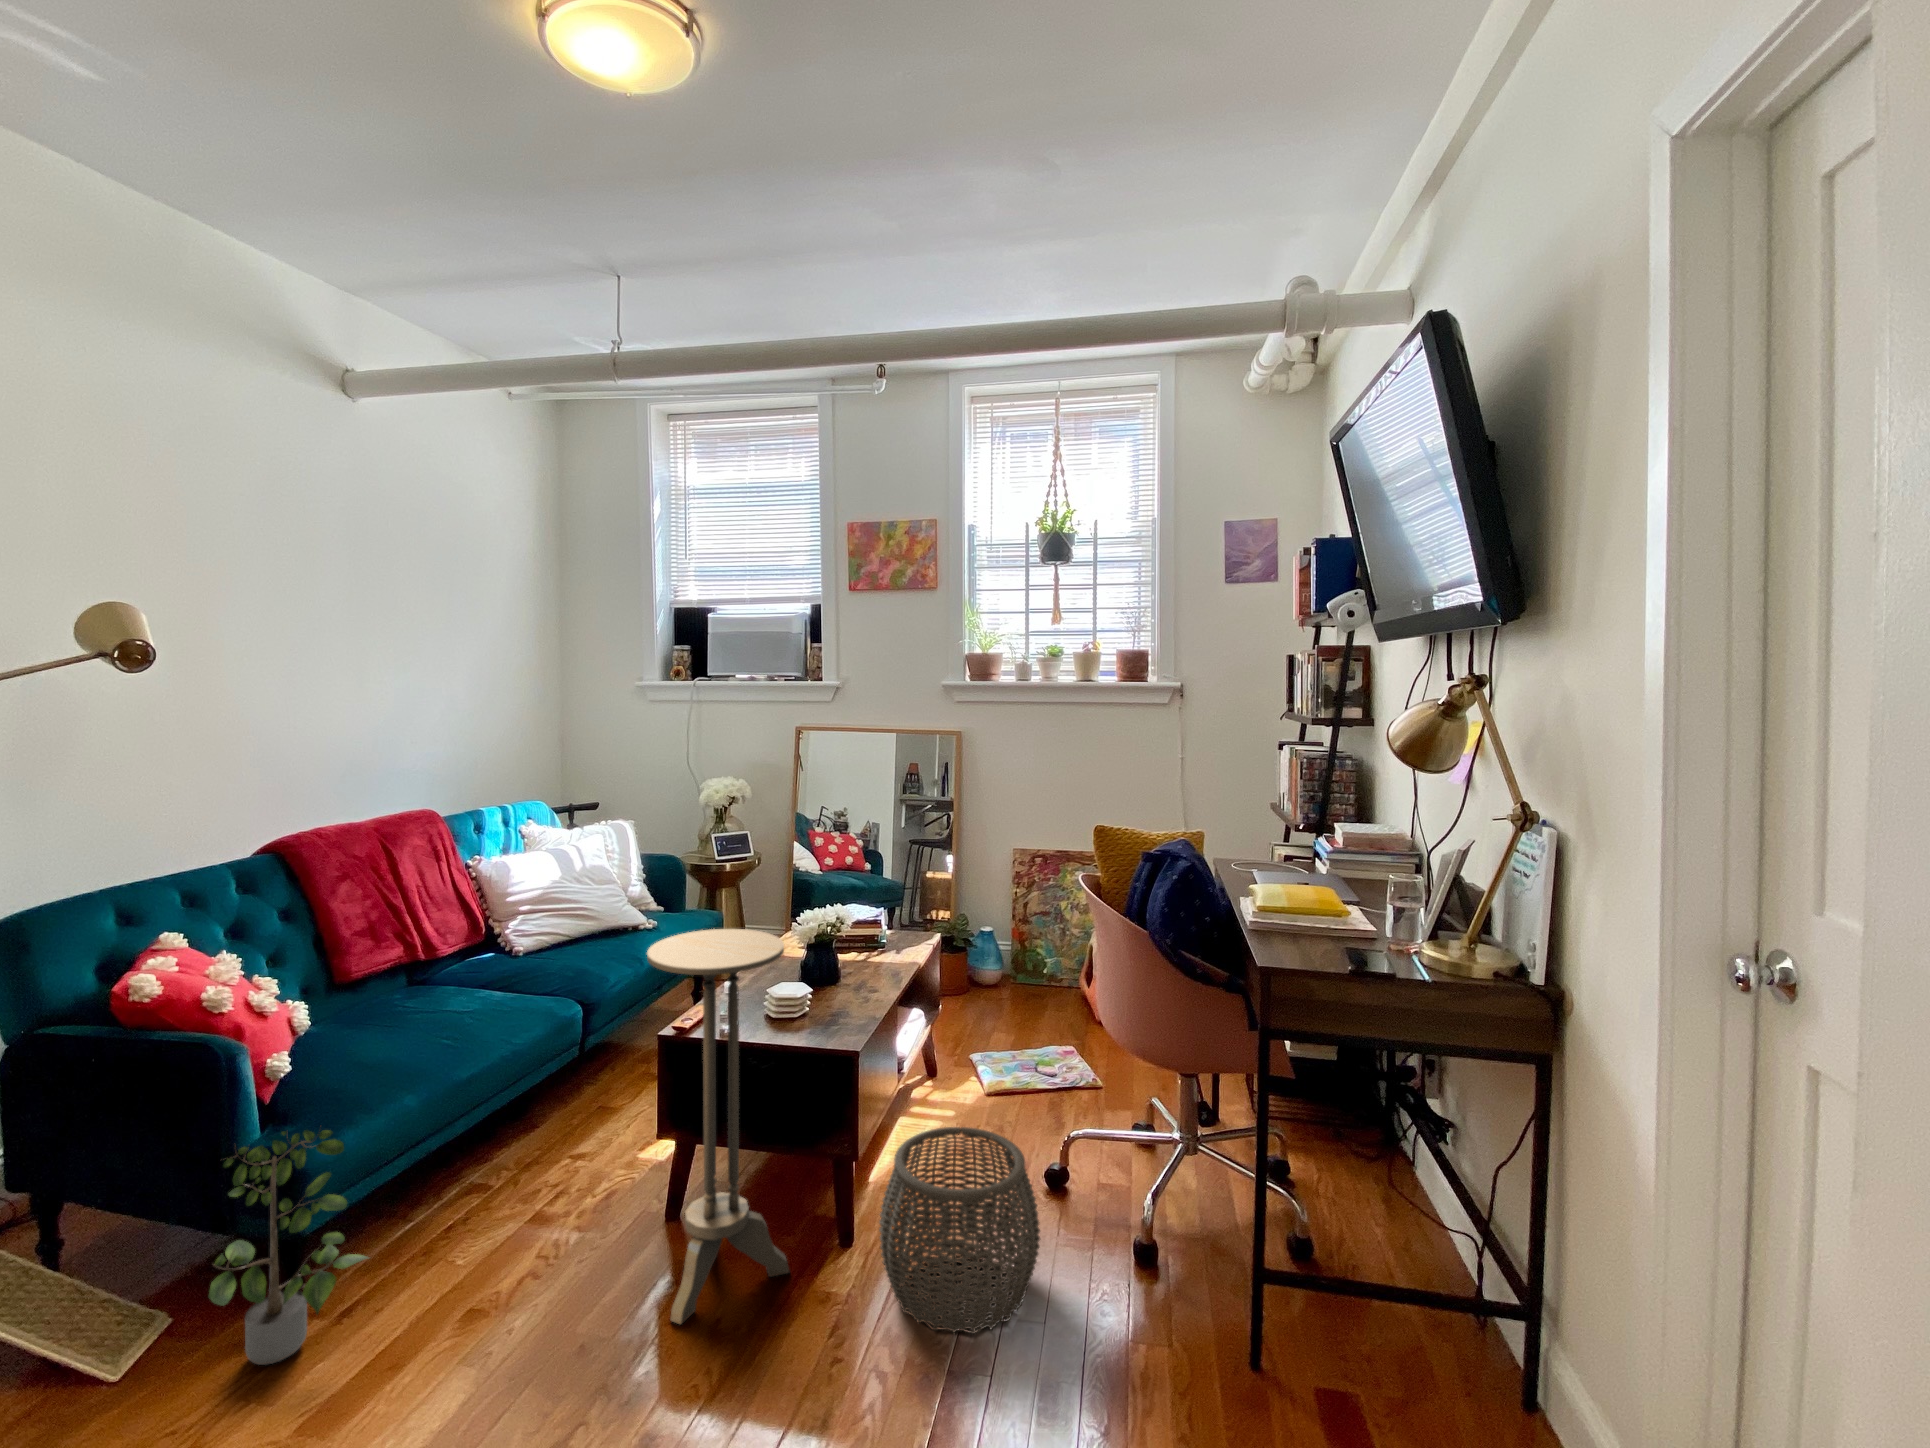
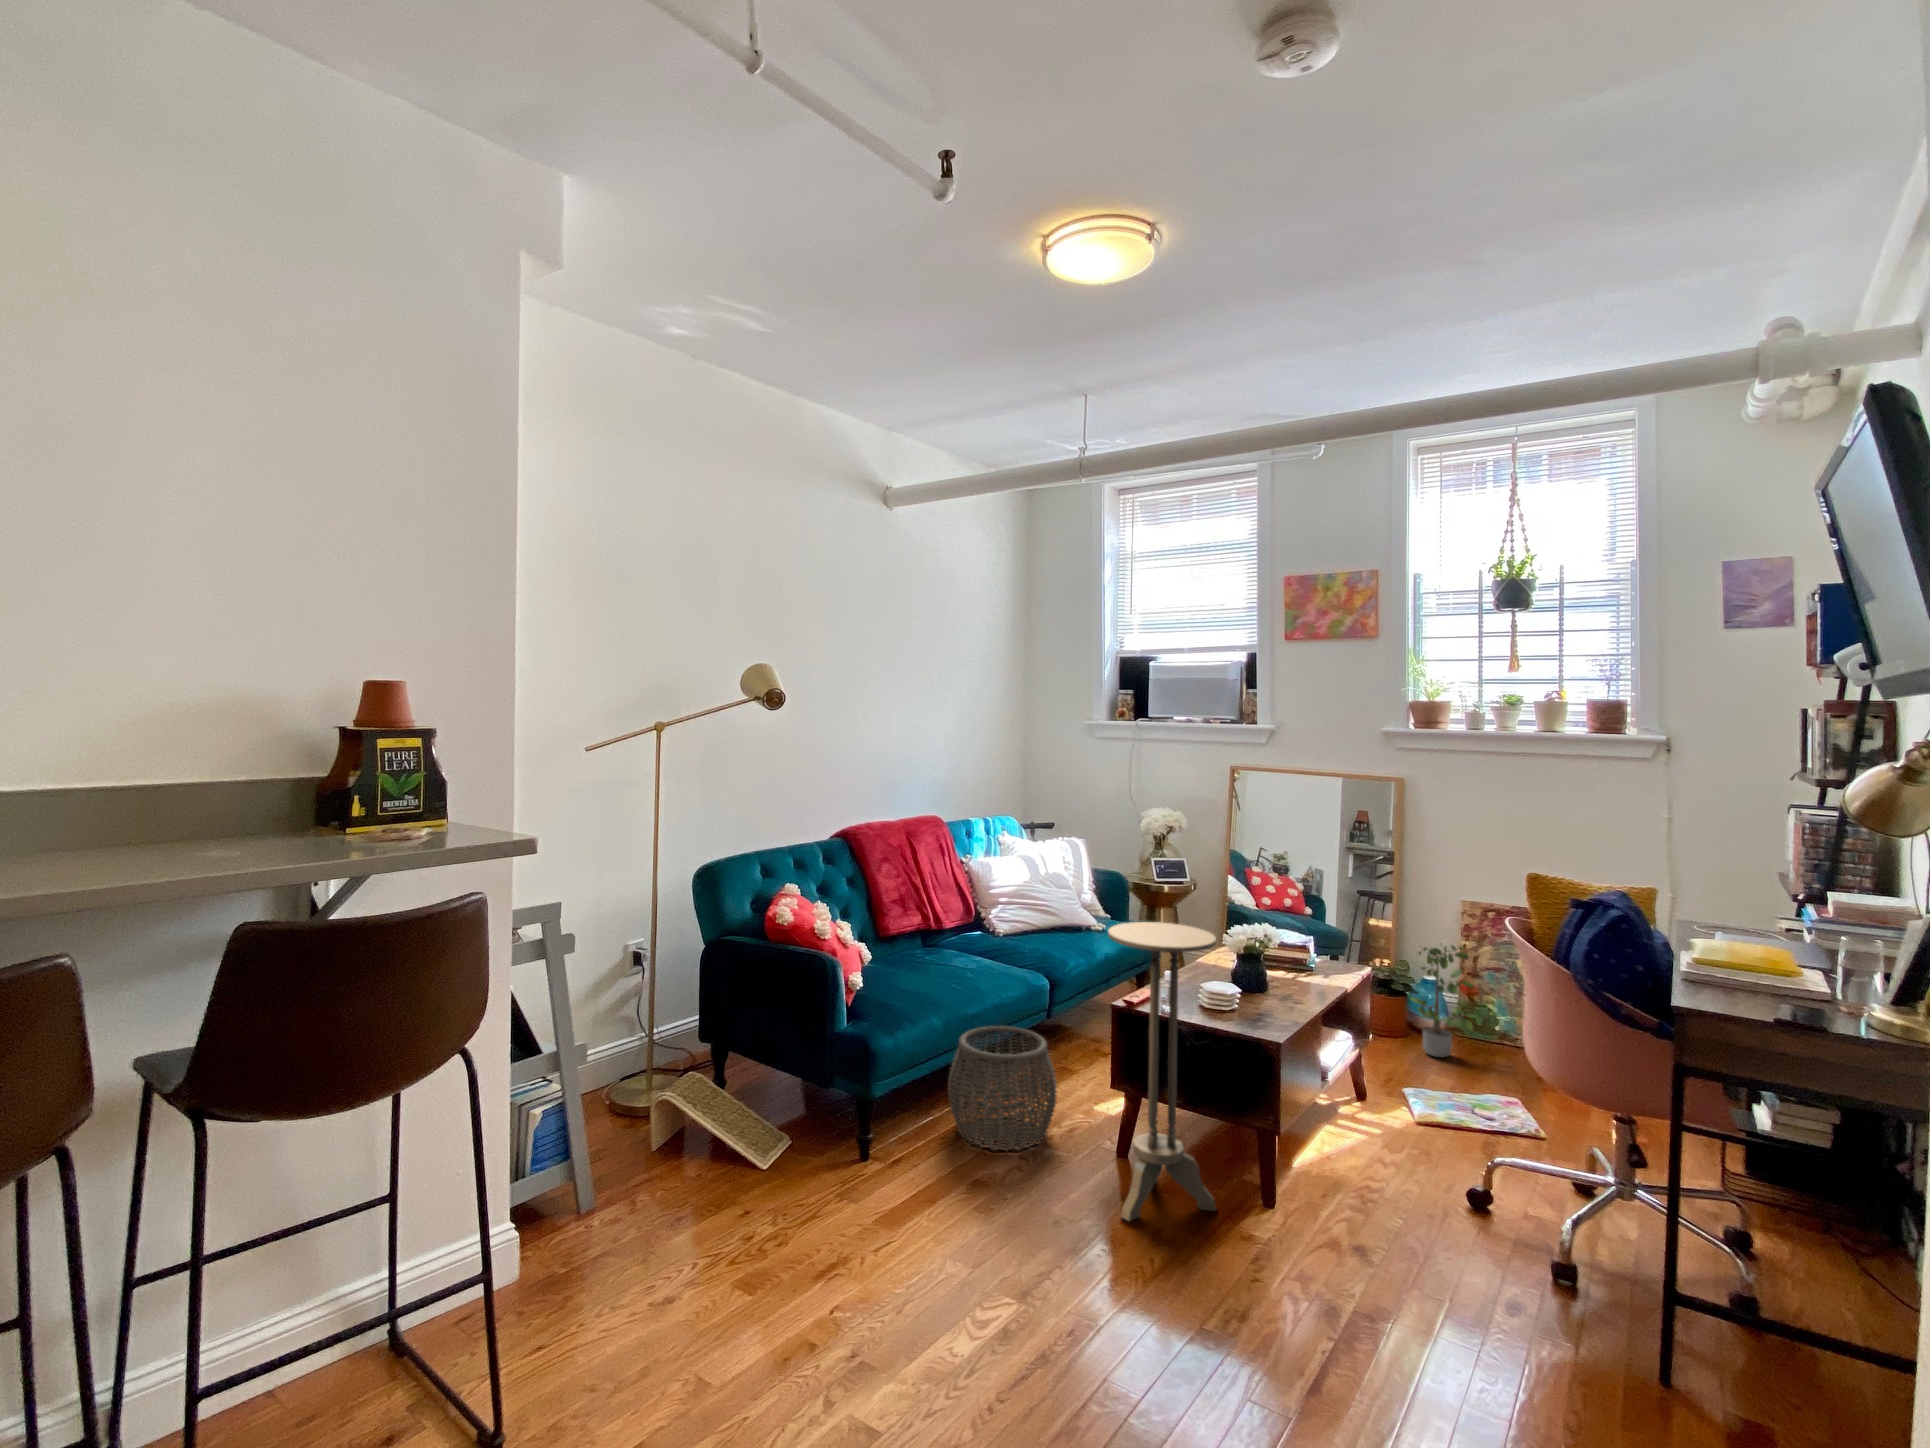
woven basket: present [879,1127,1040,1334] -> present [948,1026,1057,1151]
potted plant: present [209,1130,368,1365] -> present [1410,945,1478,1057]

